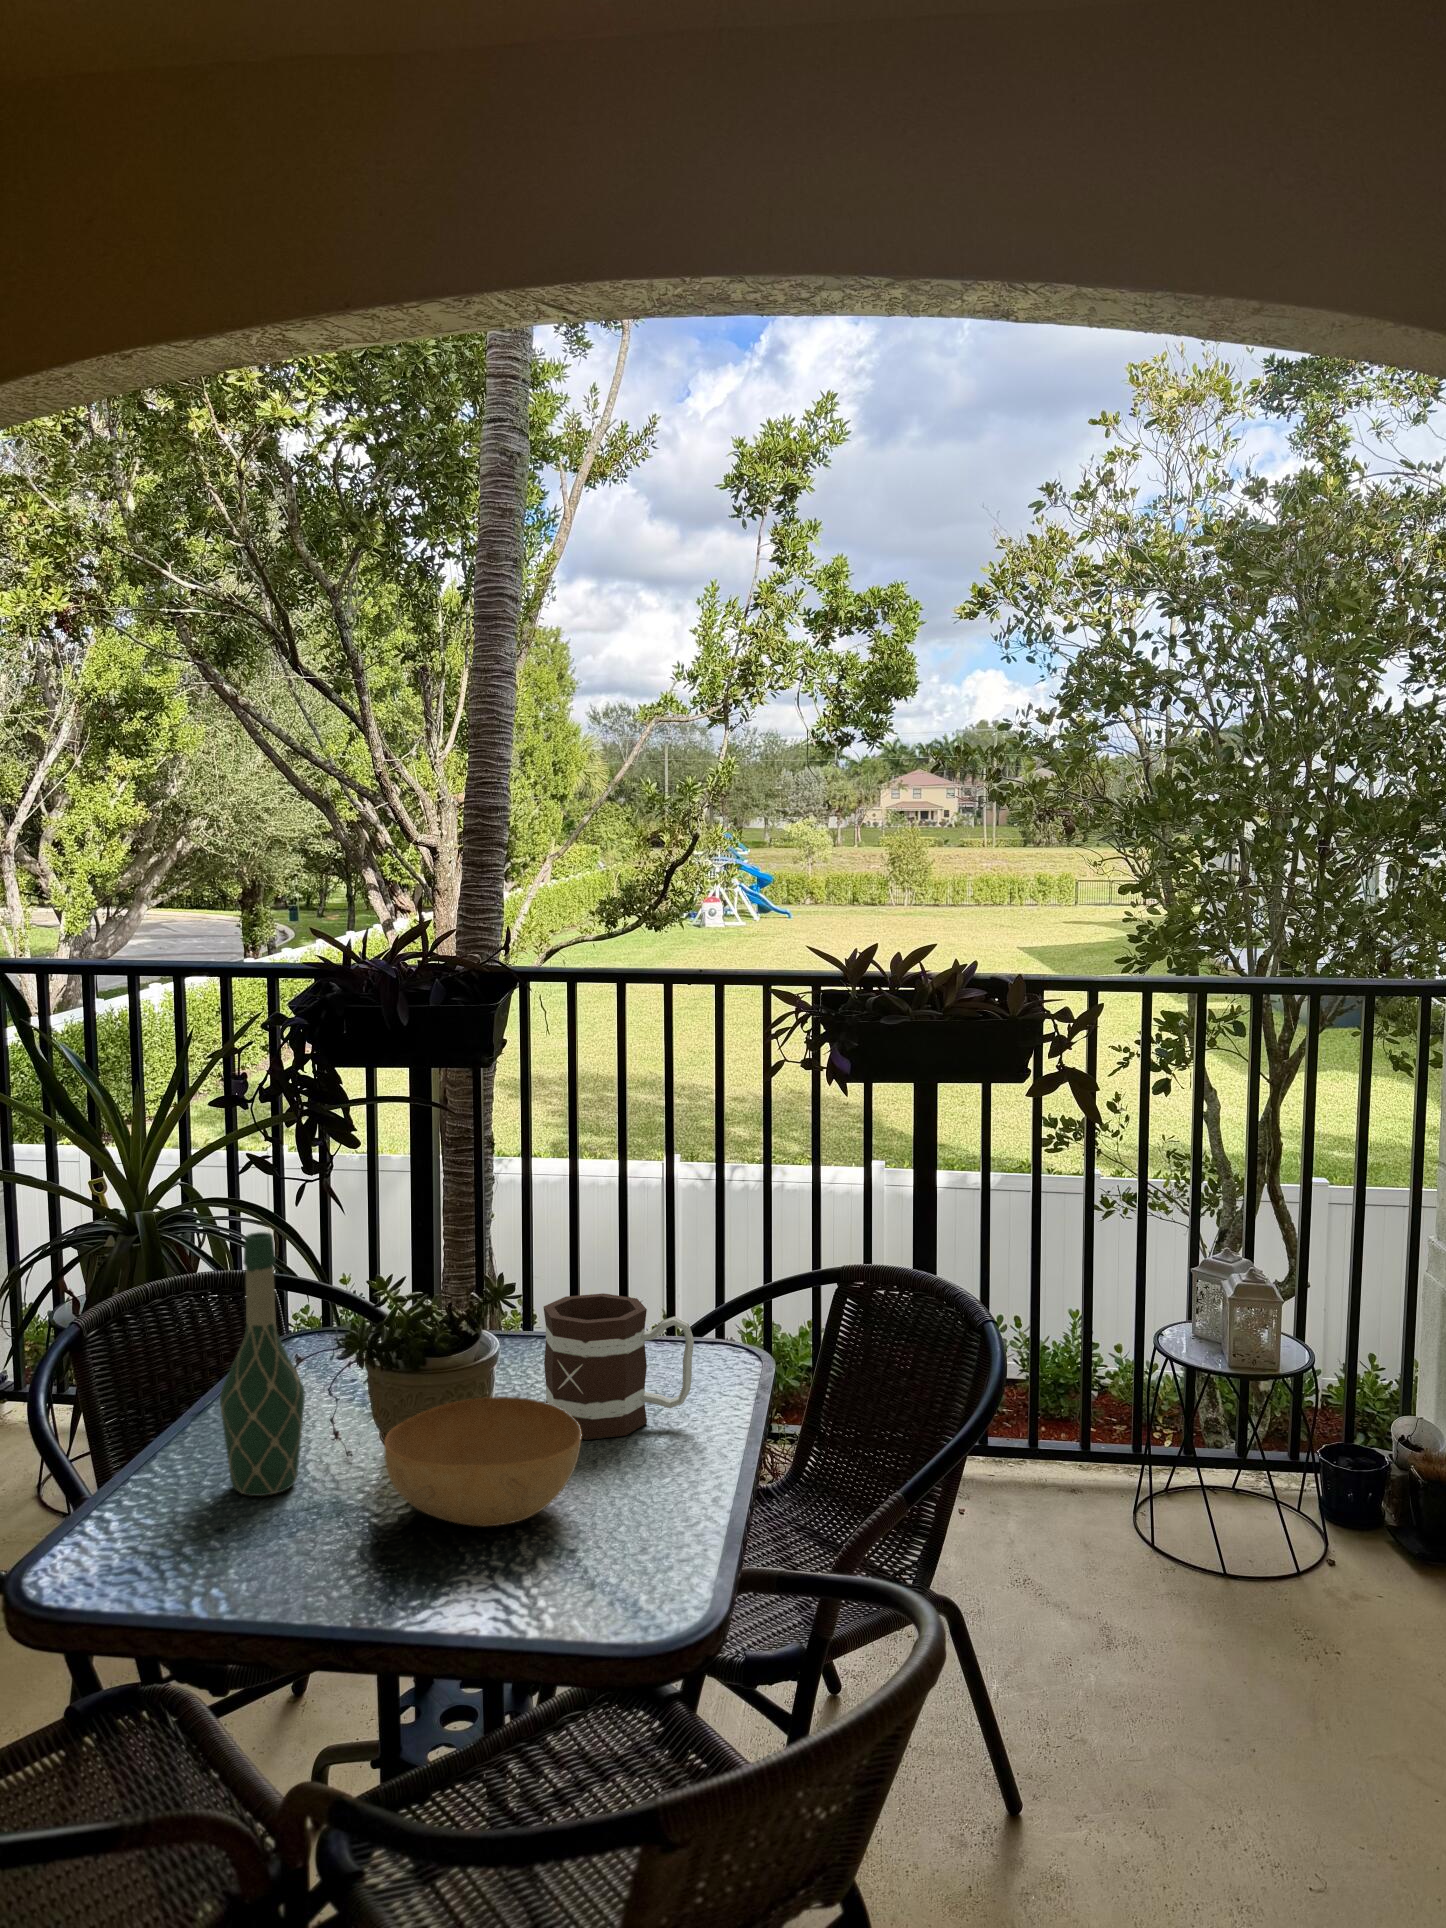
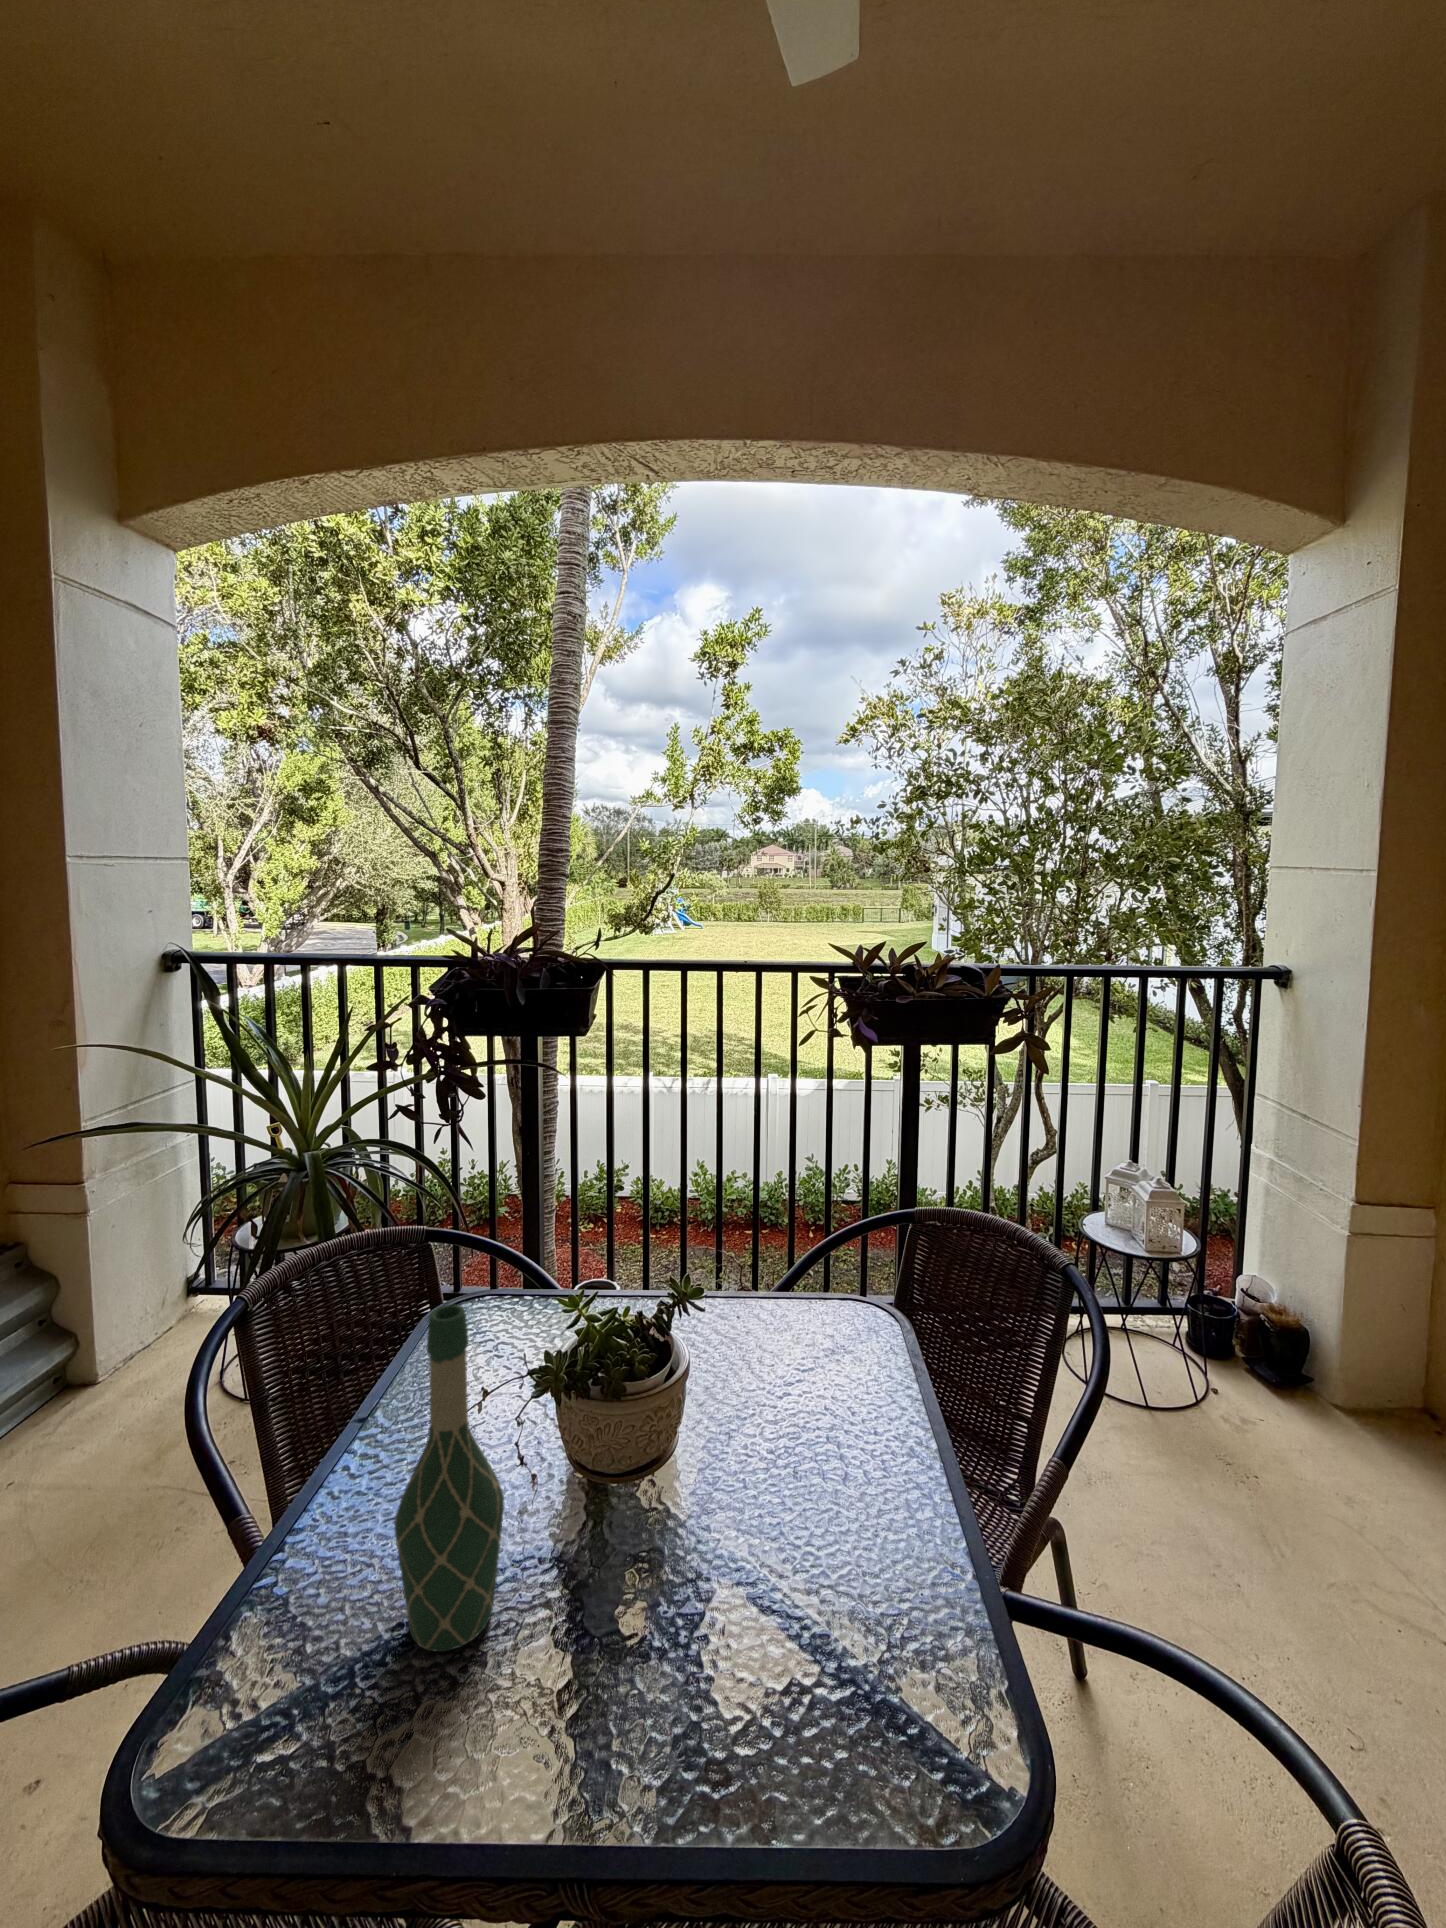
mug: present [543,1293,694,1440] -> none [740,1291,897,1470]
bowl: present [384,1397,581,1526] -> none [627,1475,876,1732]

